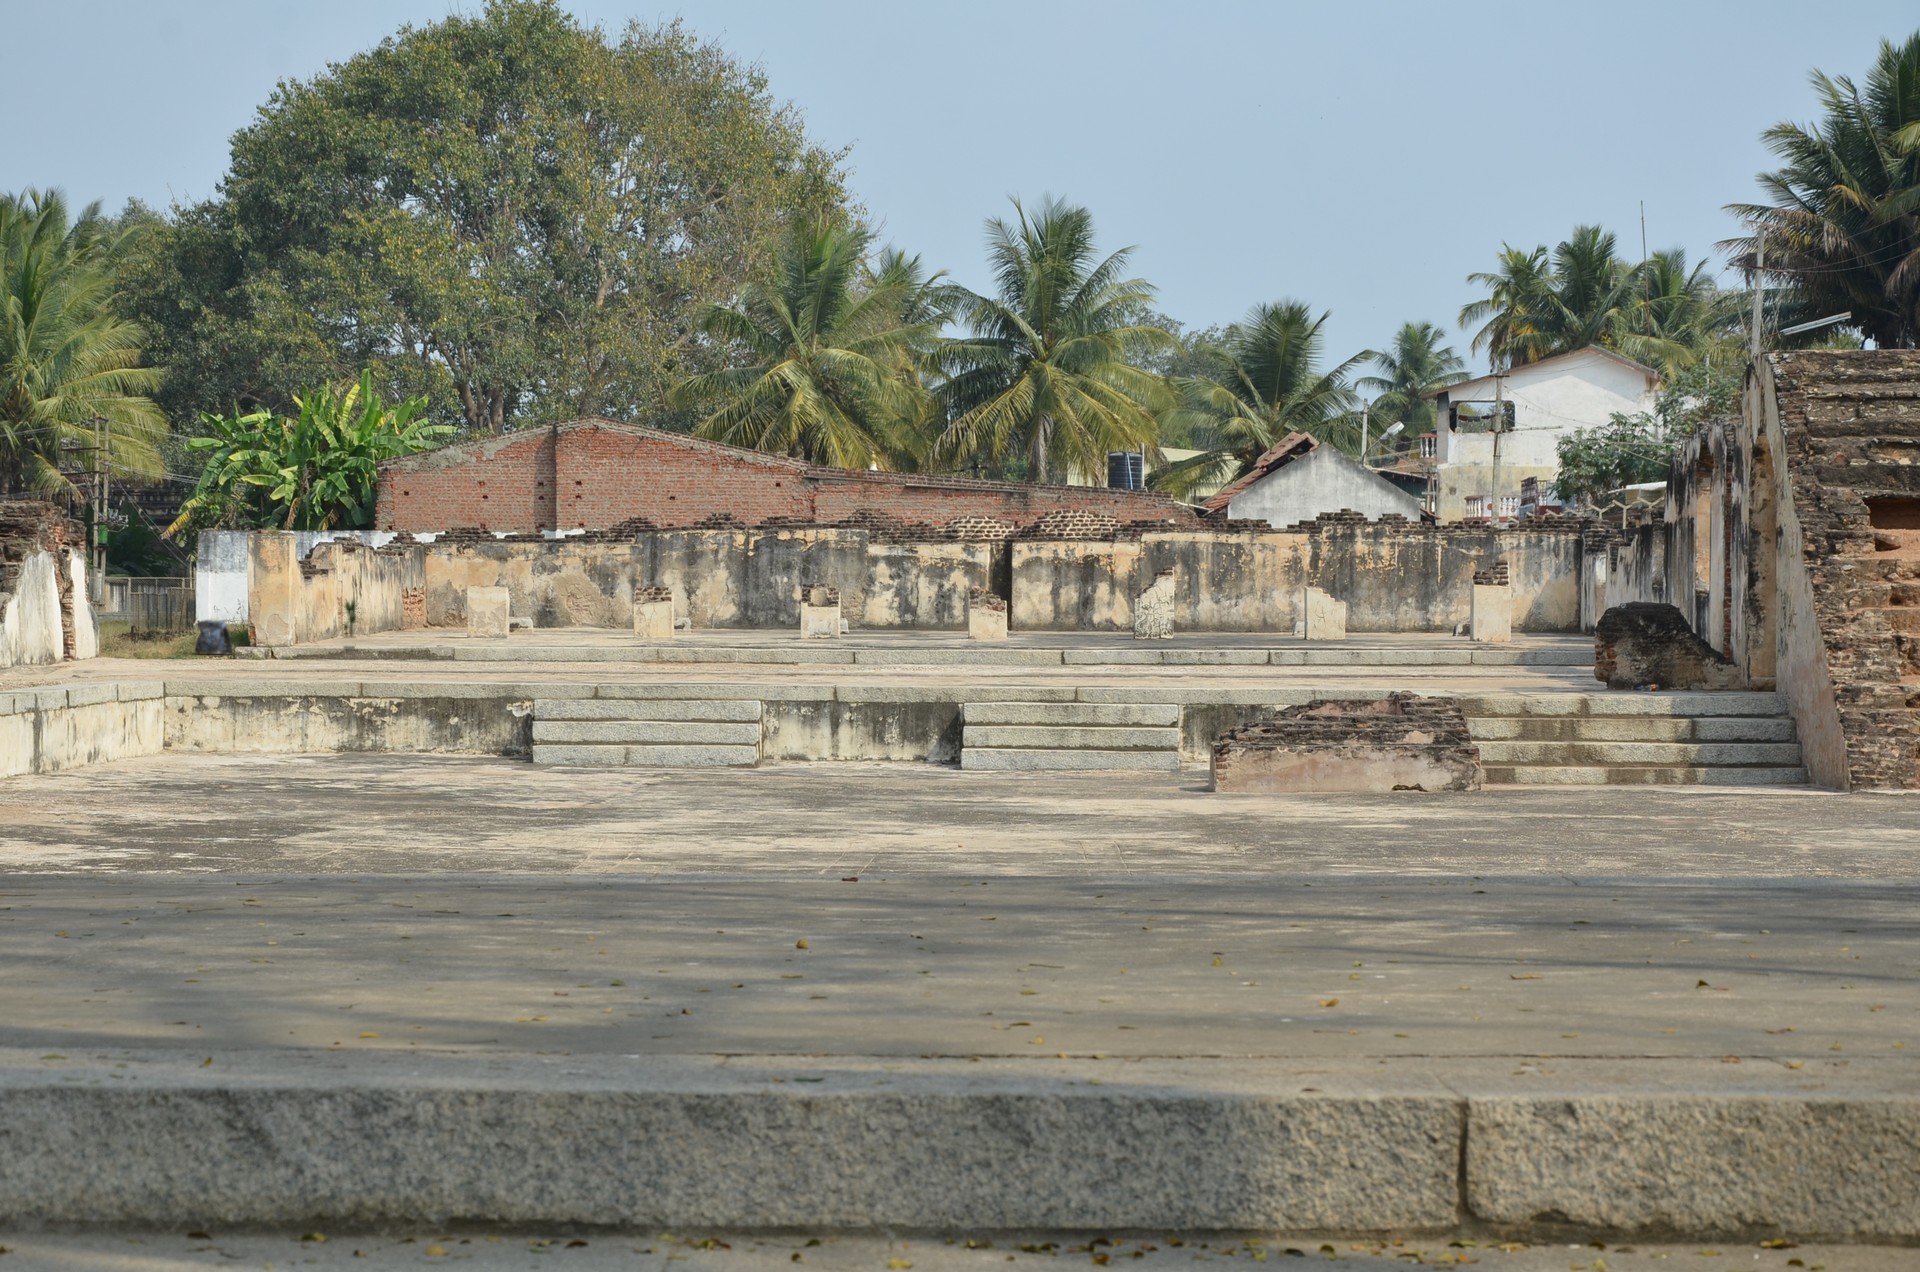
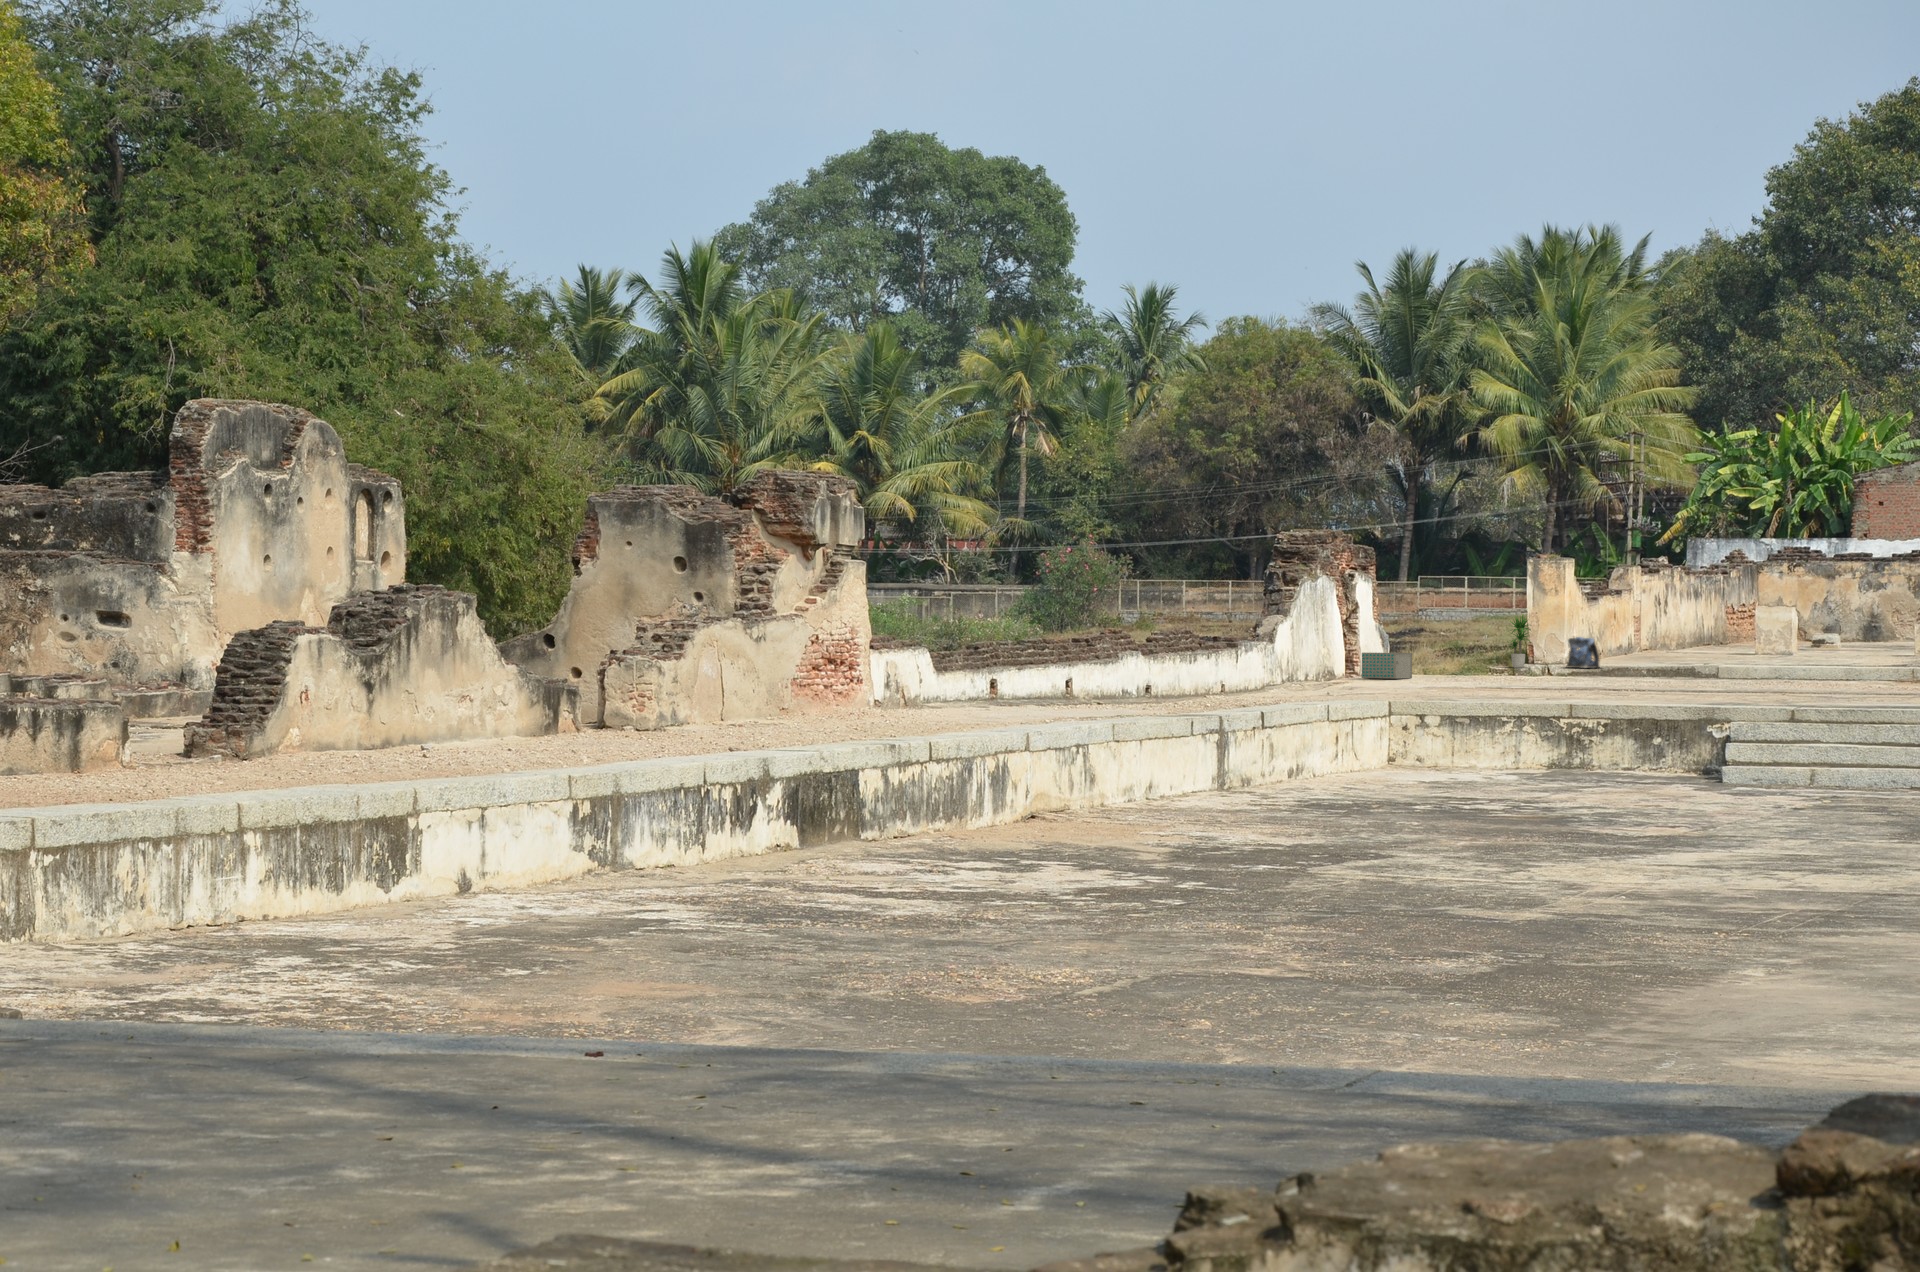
potted plant: present [342,599,361,650] -> present [1510,615,1531,668]
storage box: none [9,631,67,662] -> present [1361,653,1412,679]

